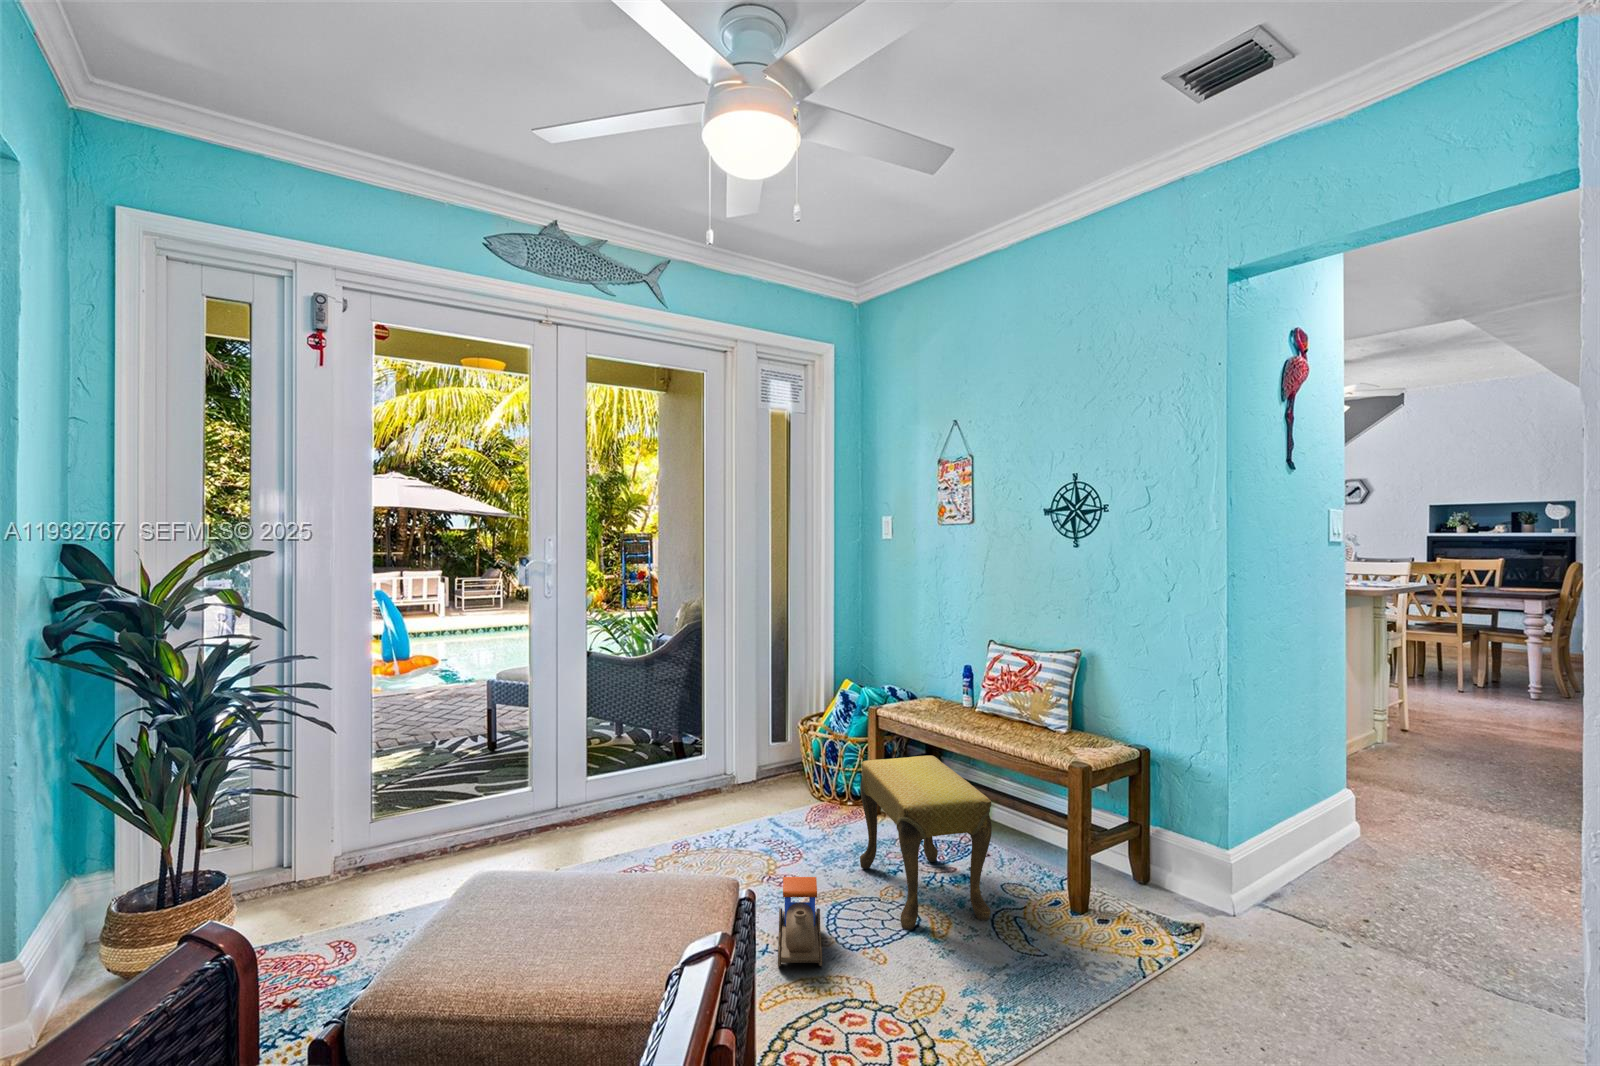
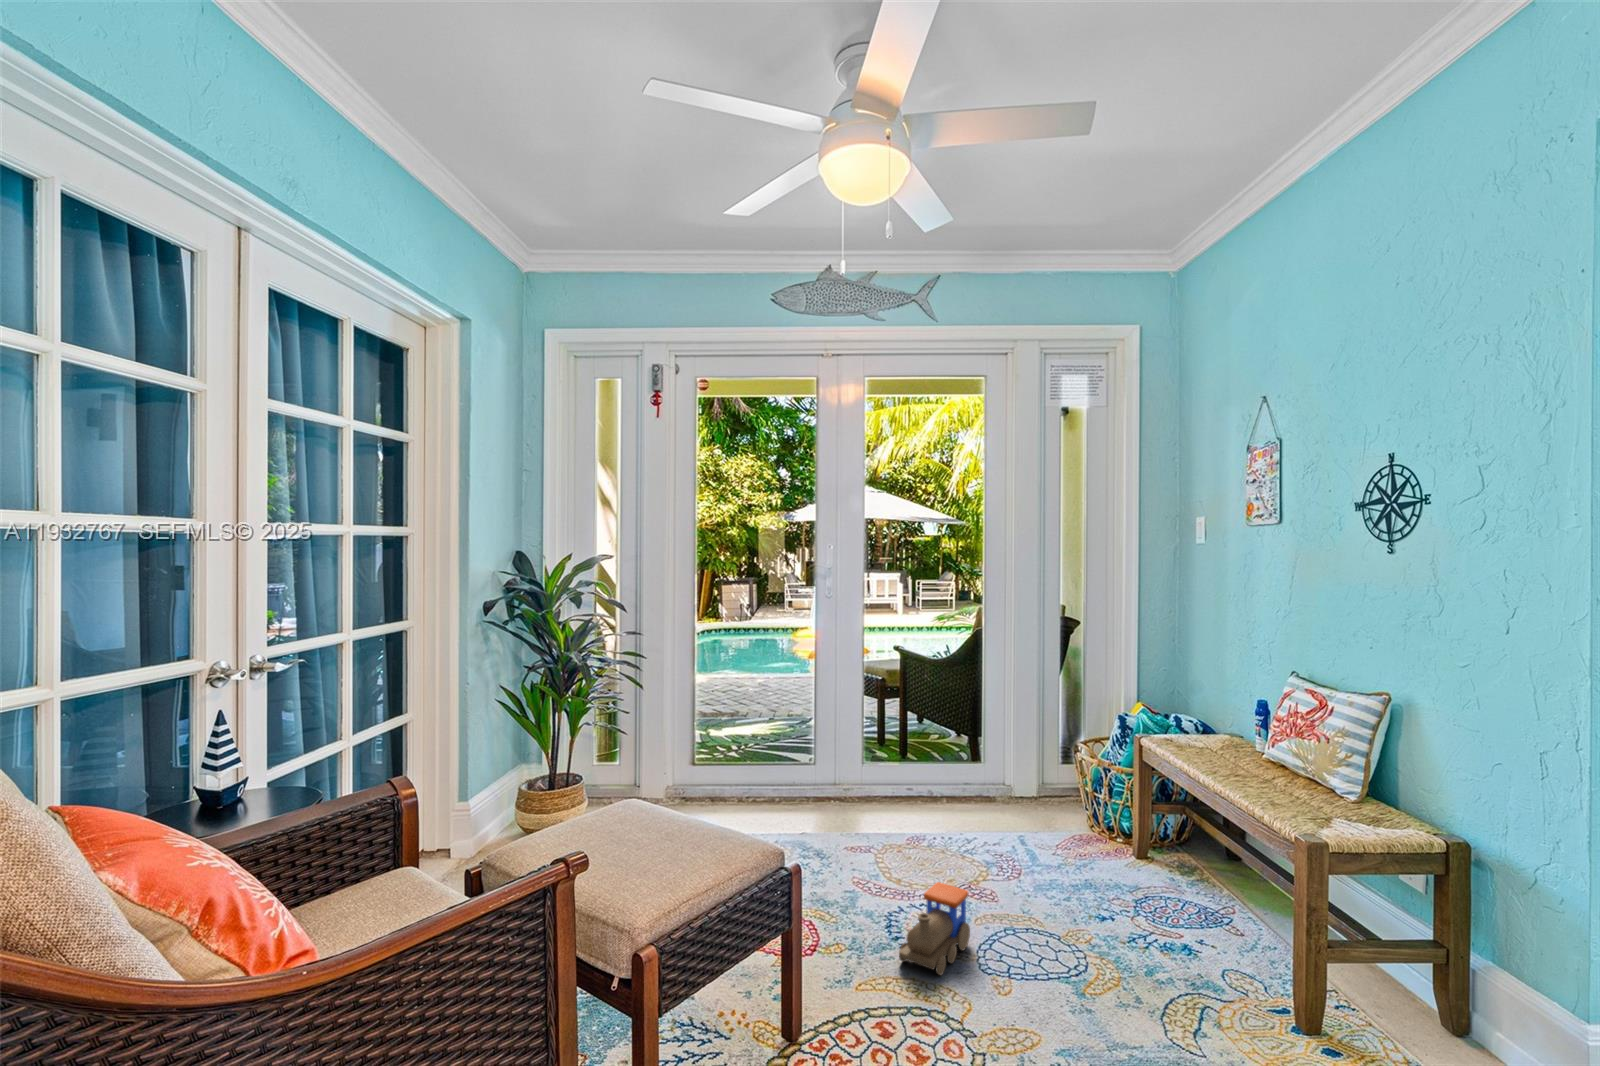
footstool: present [860,756,992,930] -> none [1053,788,1173,998]

